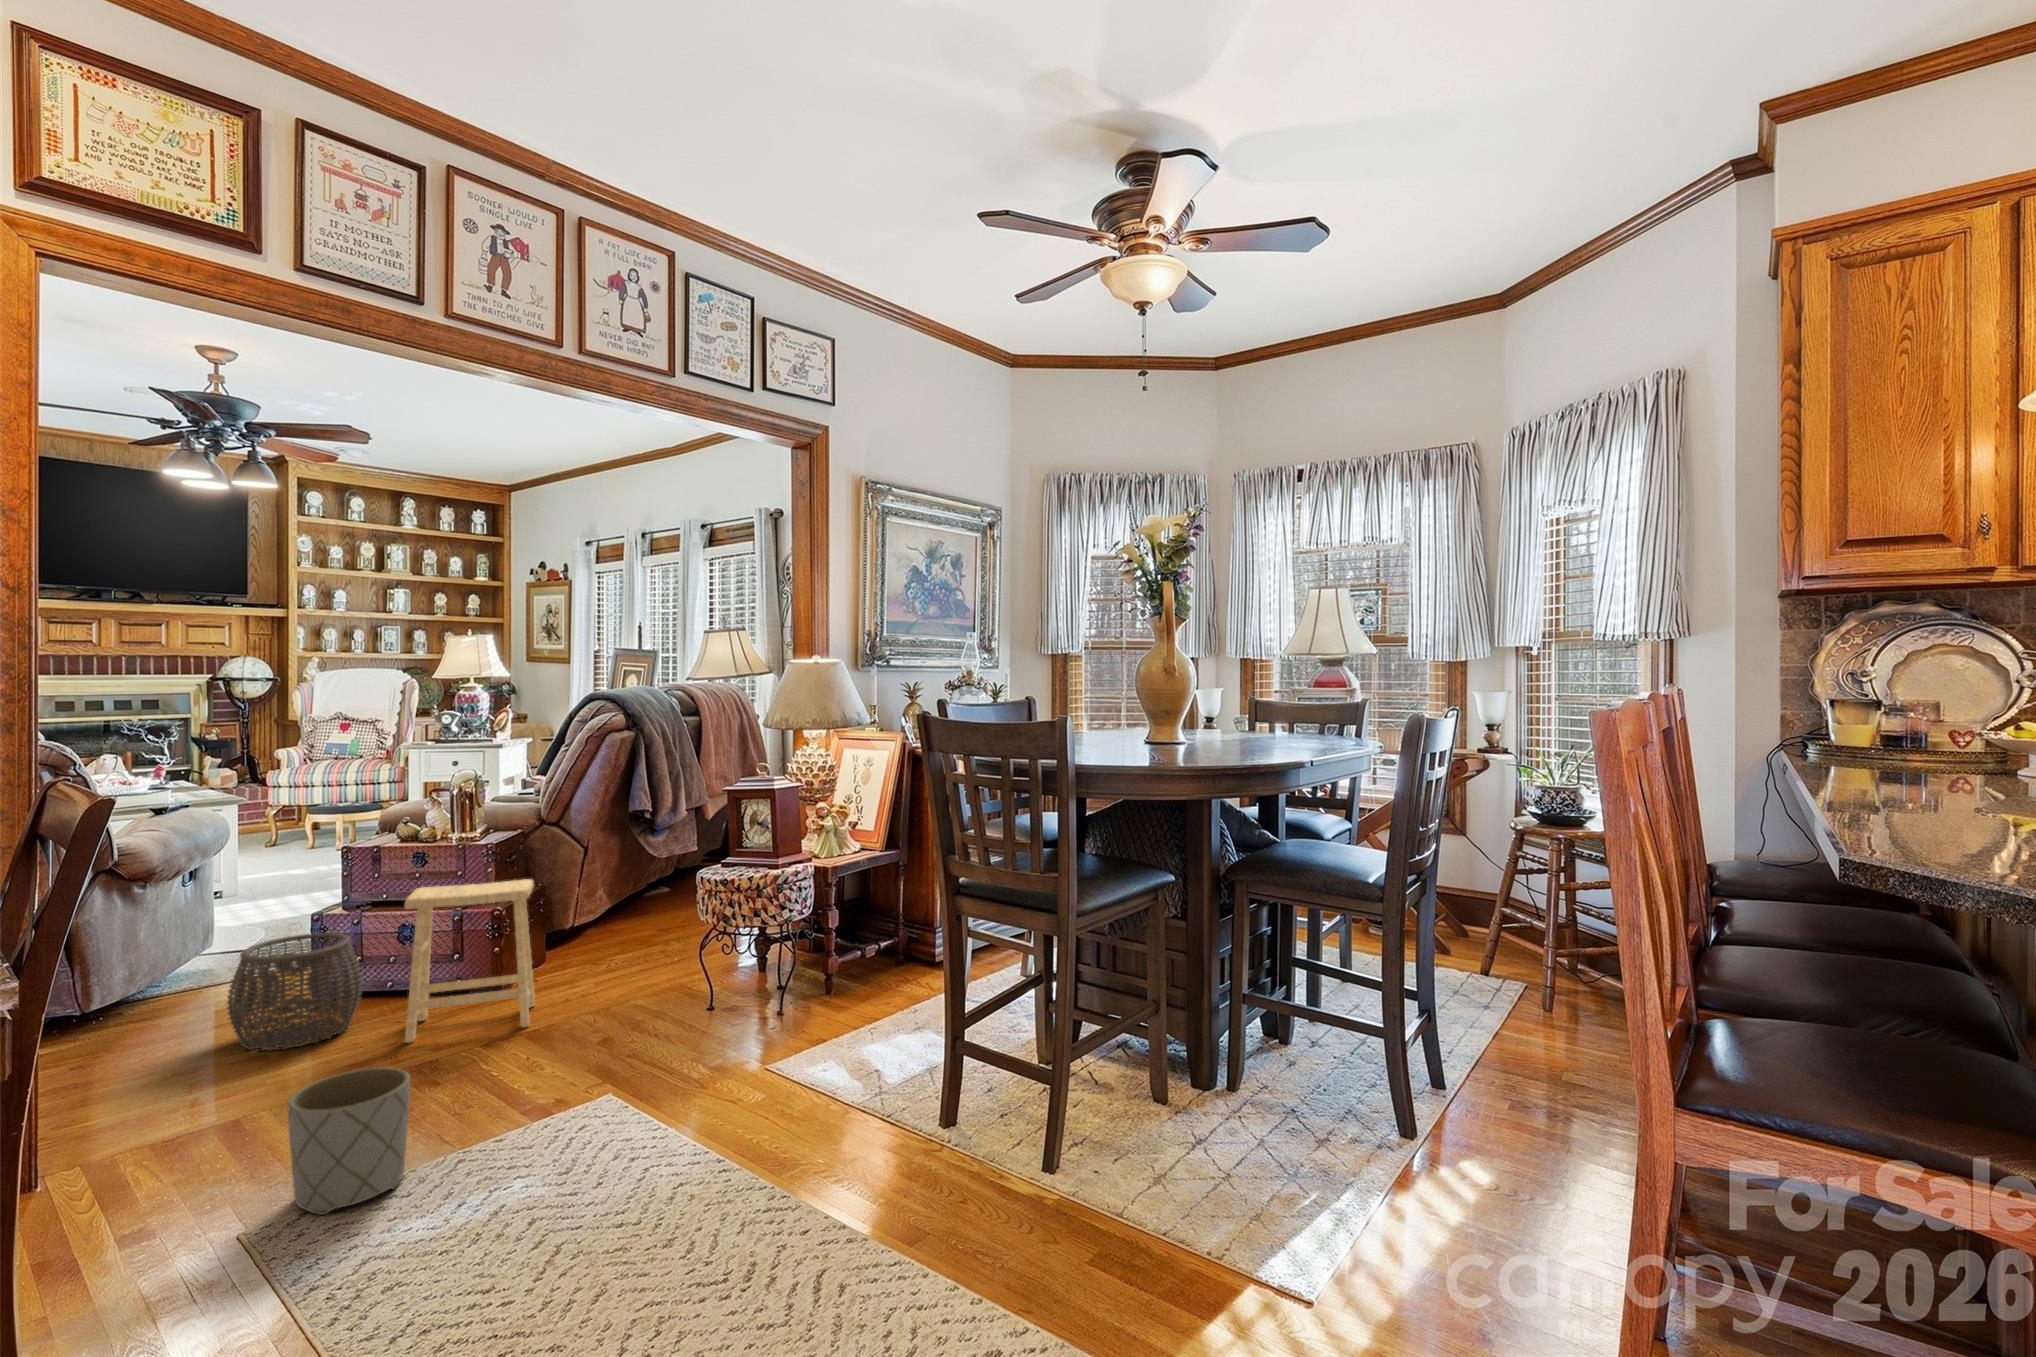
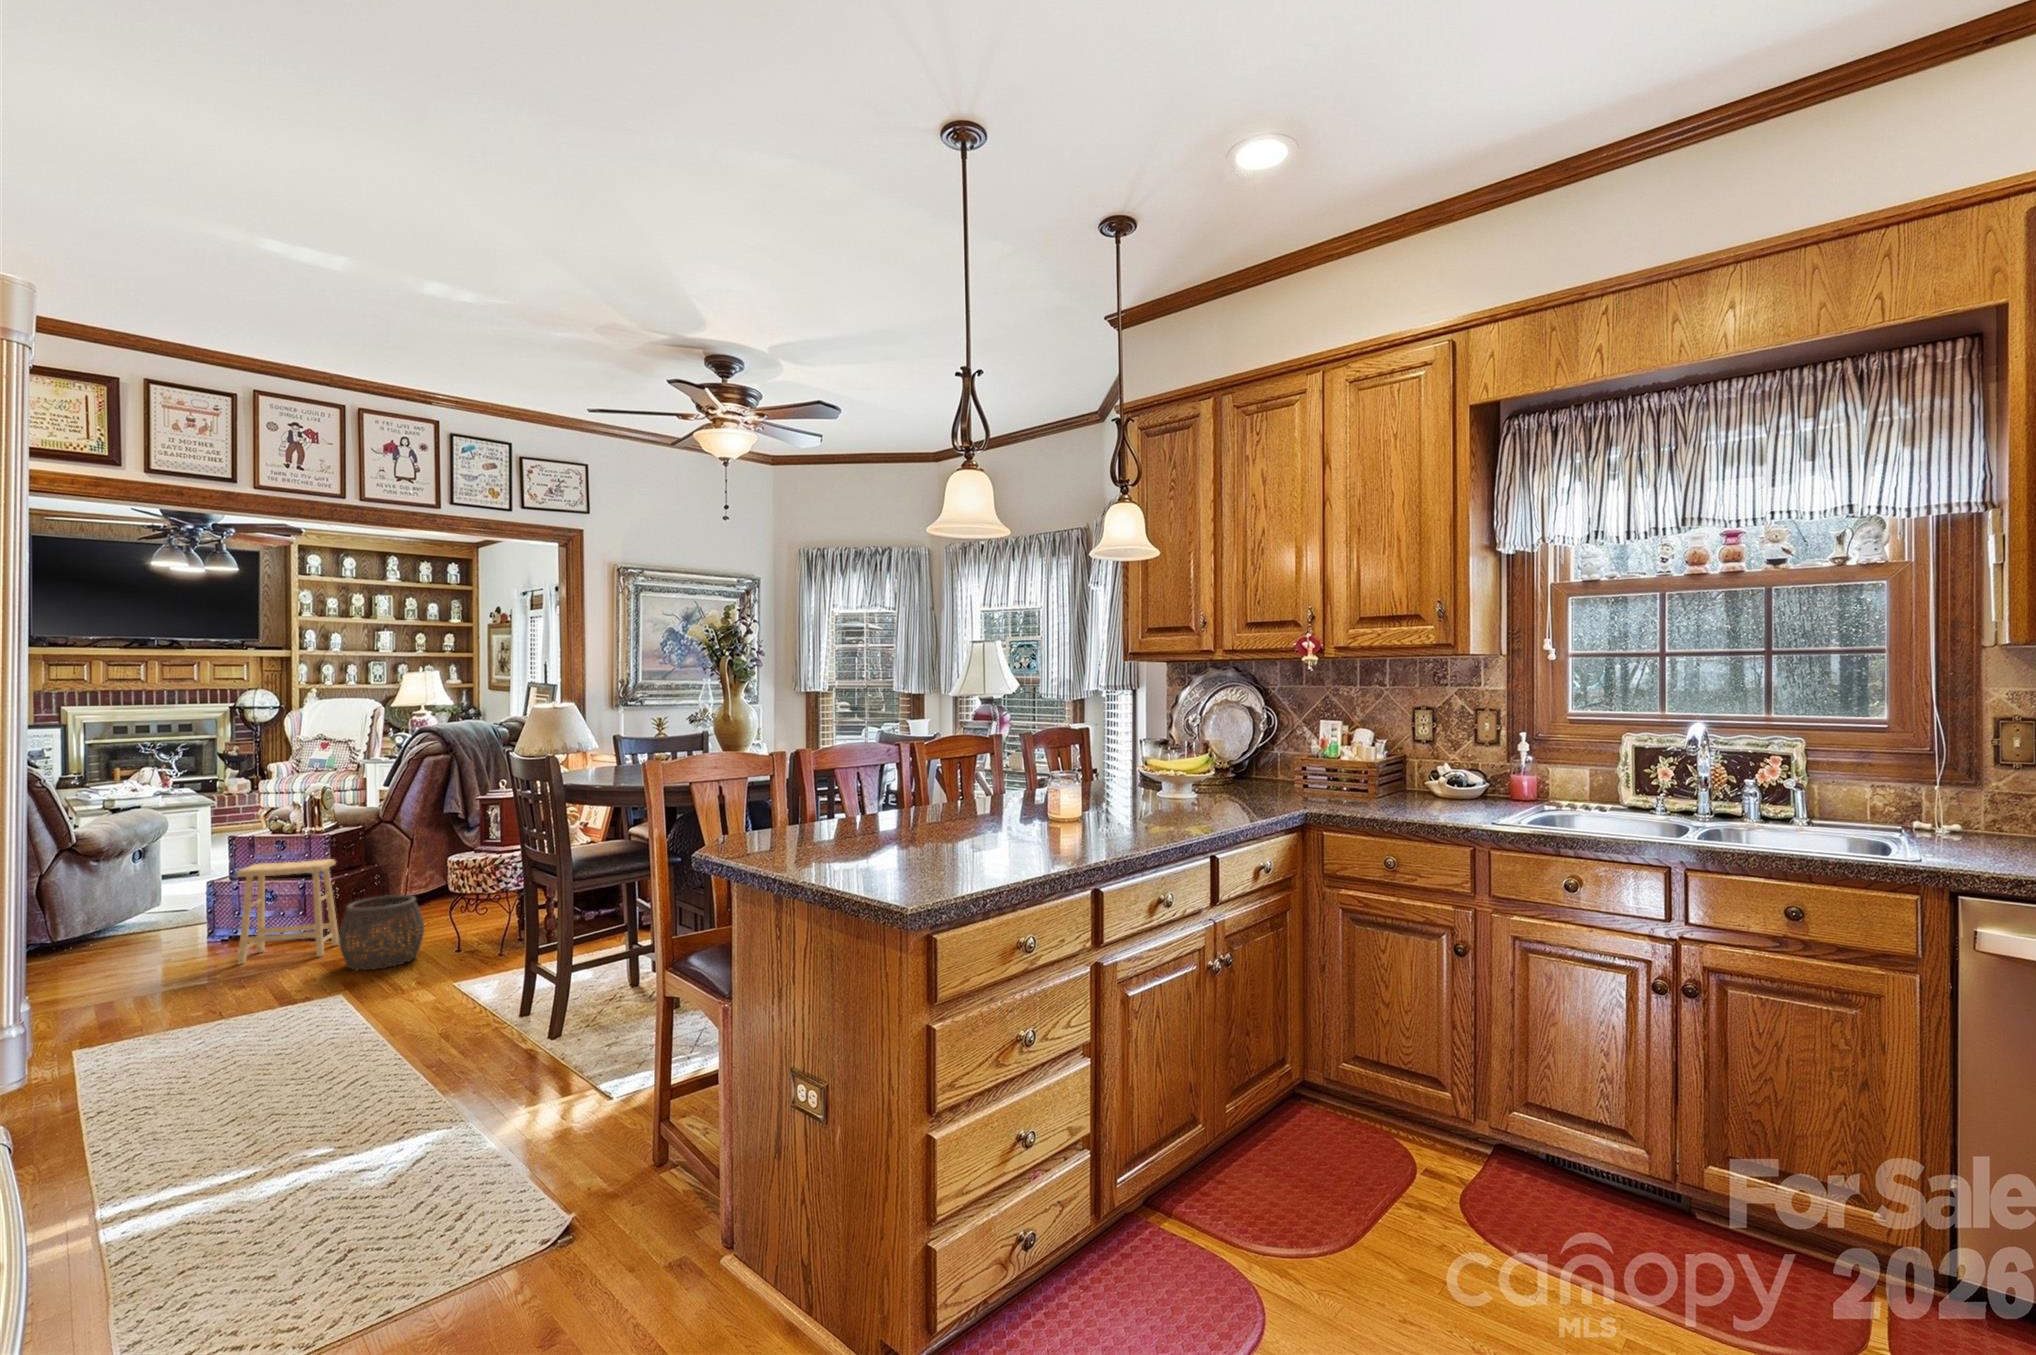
woven basket: present [227,933,362,1051] -> present [338,895,424,970]
planter: present [287,1067,410,1215] -> none [100,965,179,1042]

